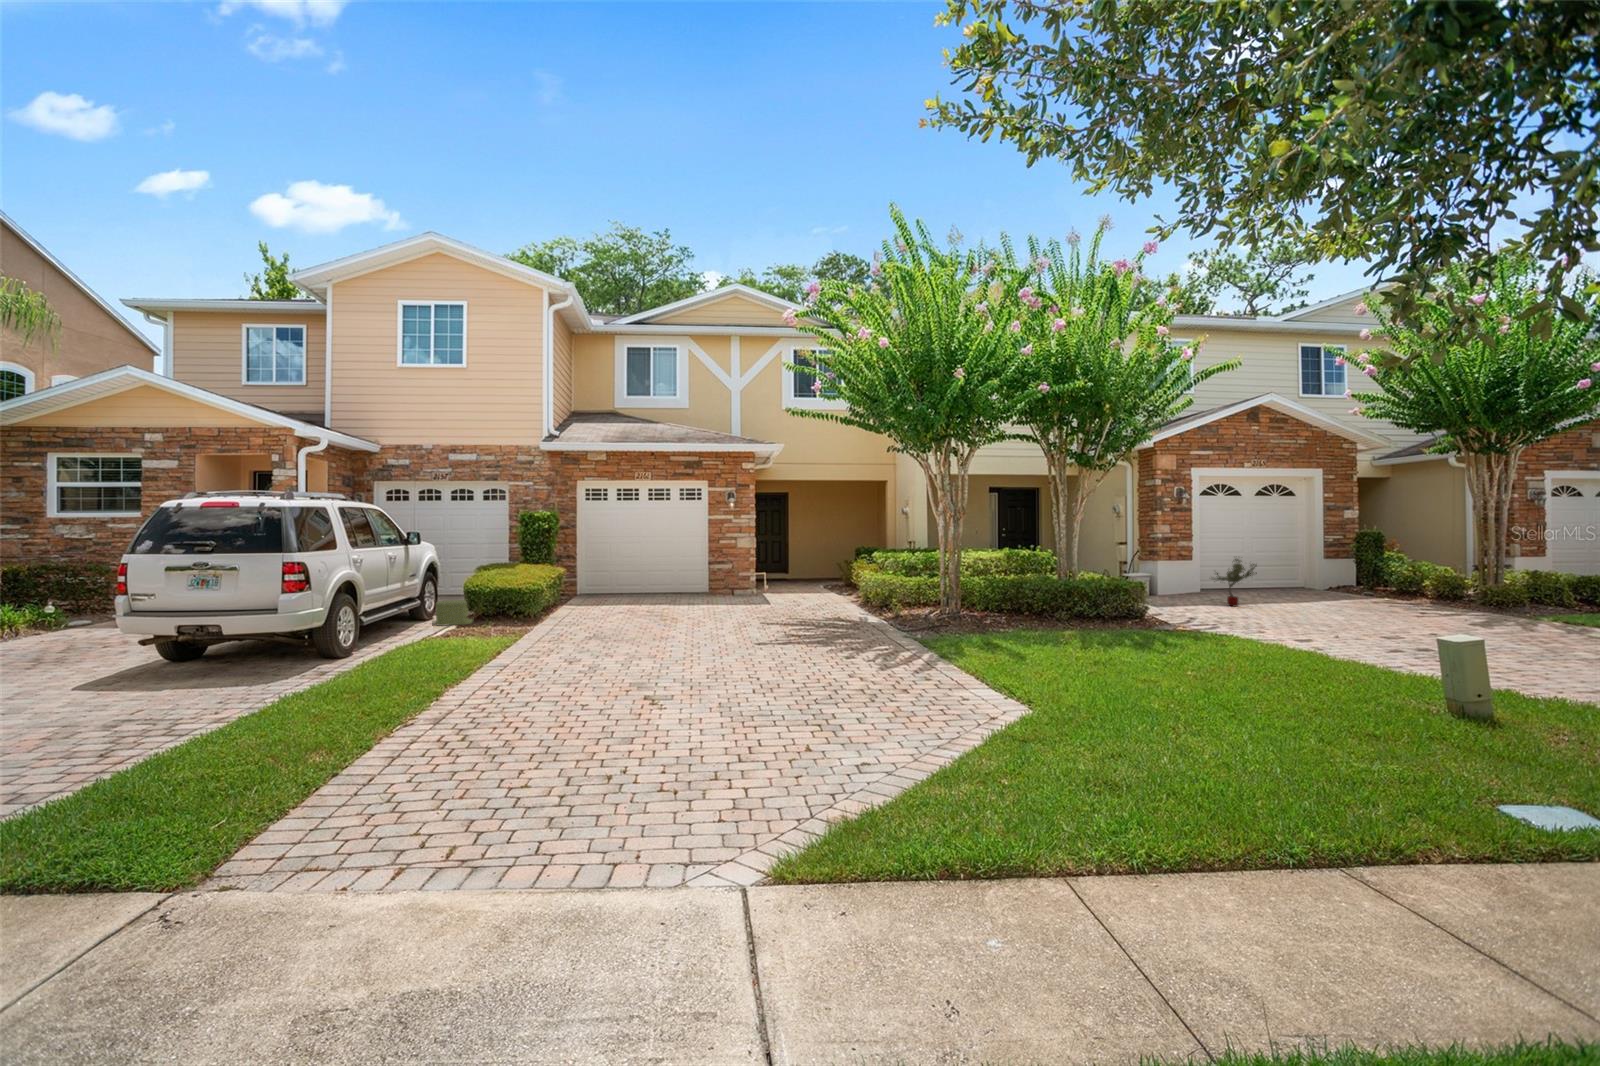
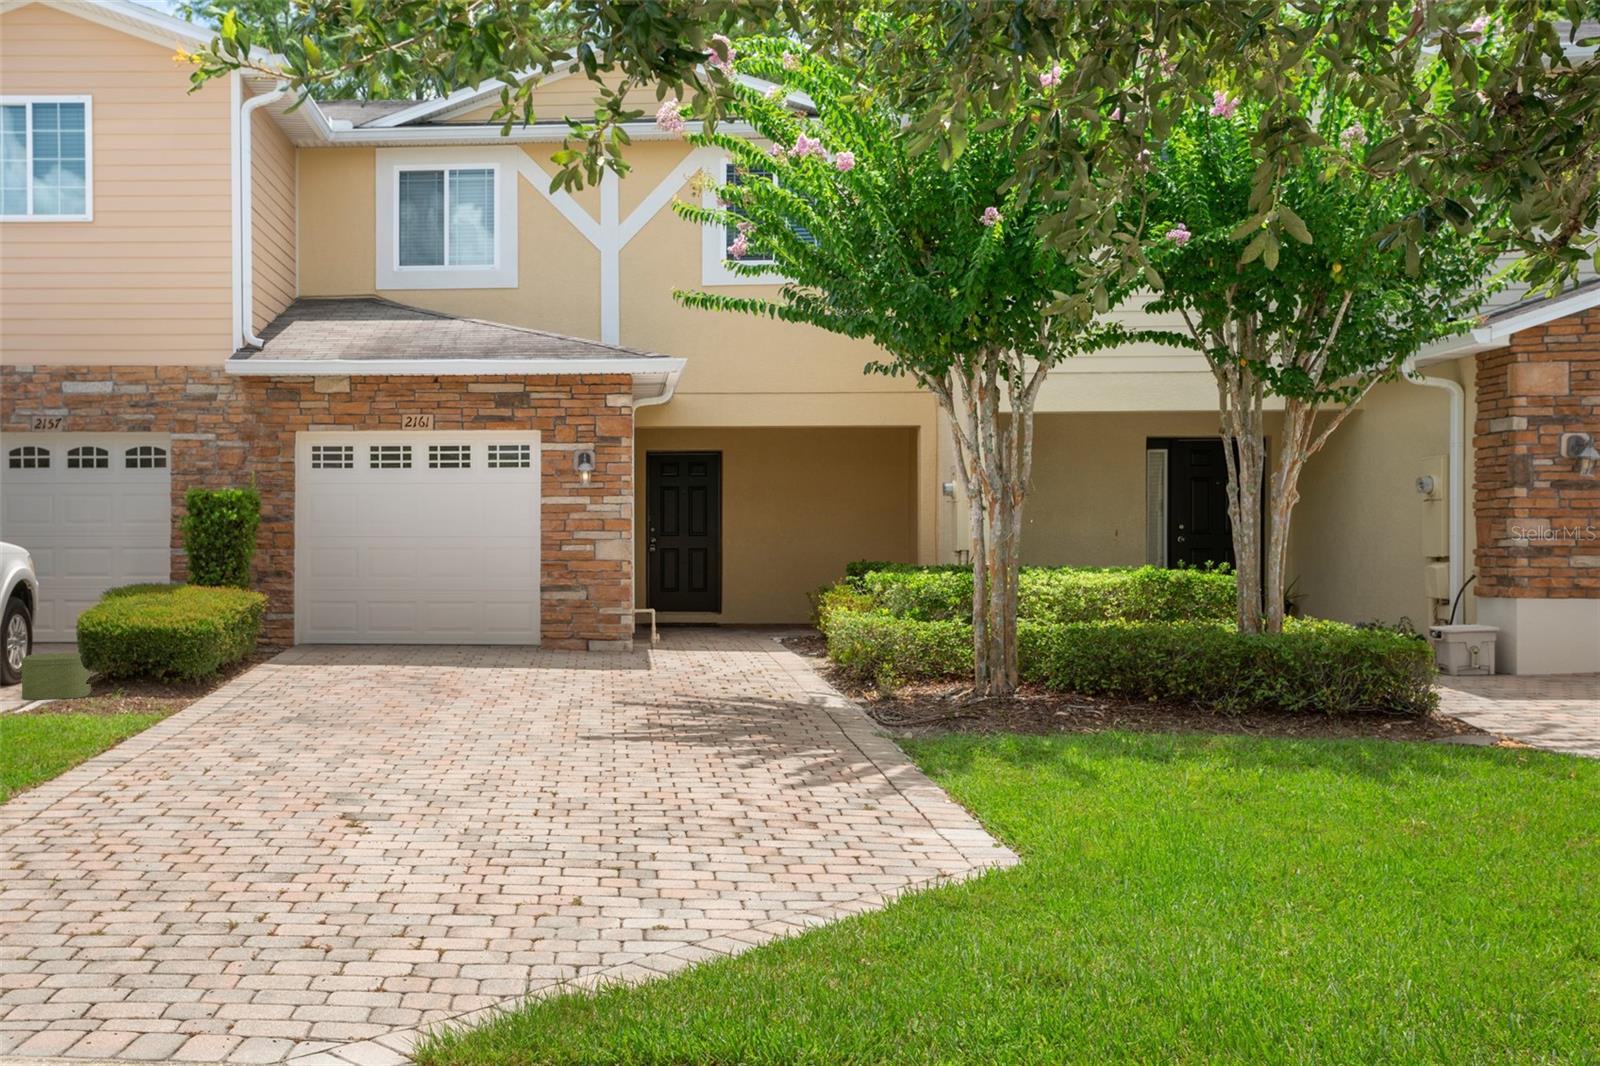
potted tree: present [1212,559,1257,606] -> none [1482,581,1570,677]

